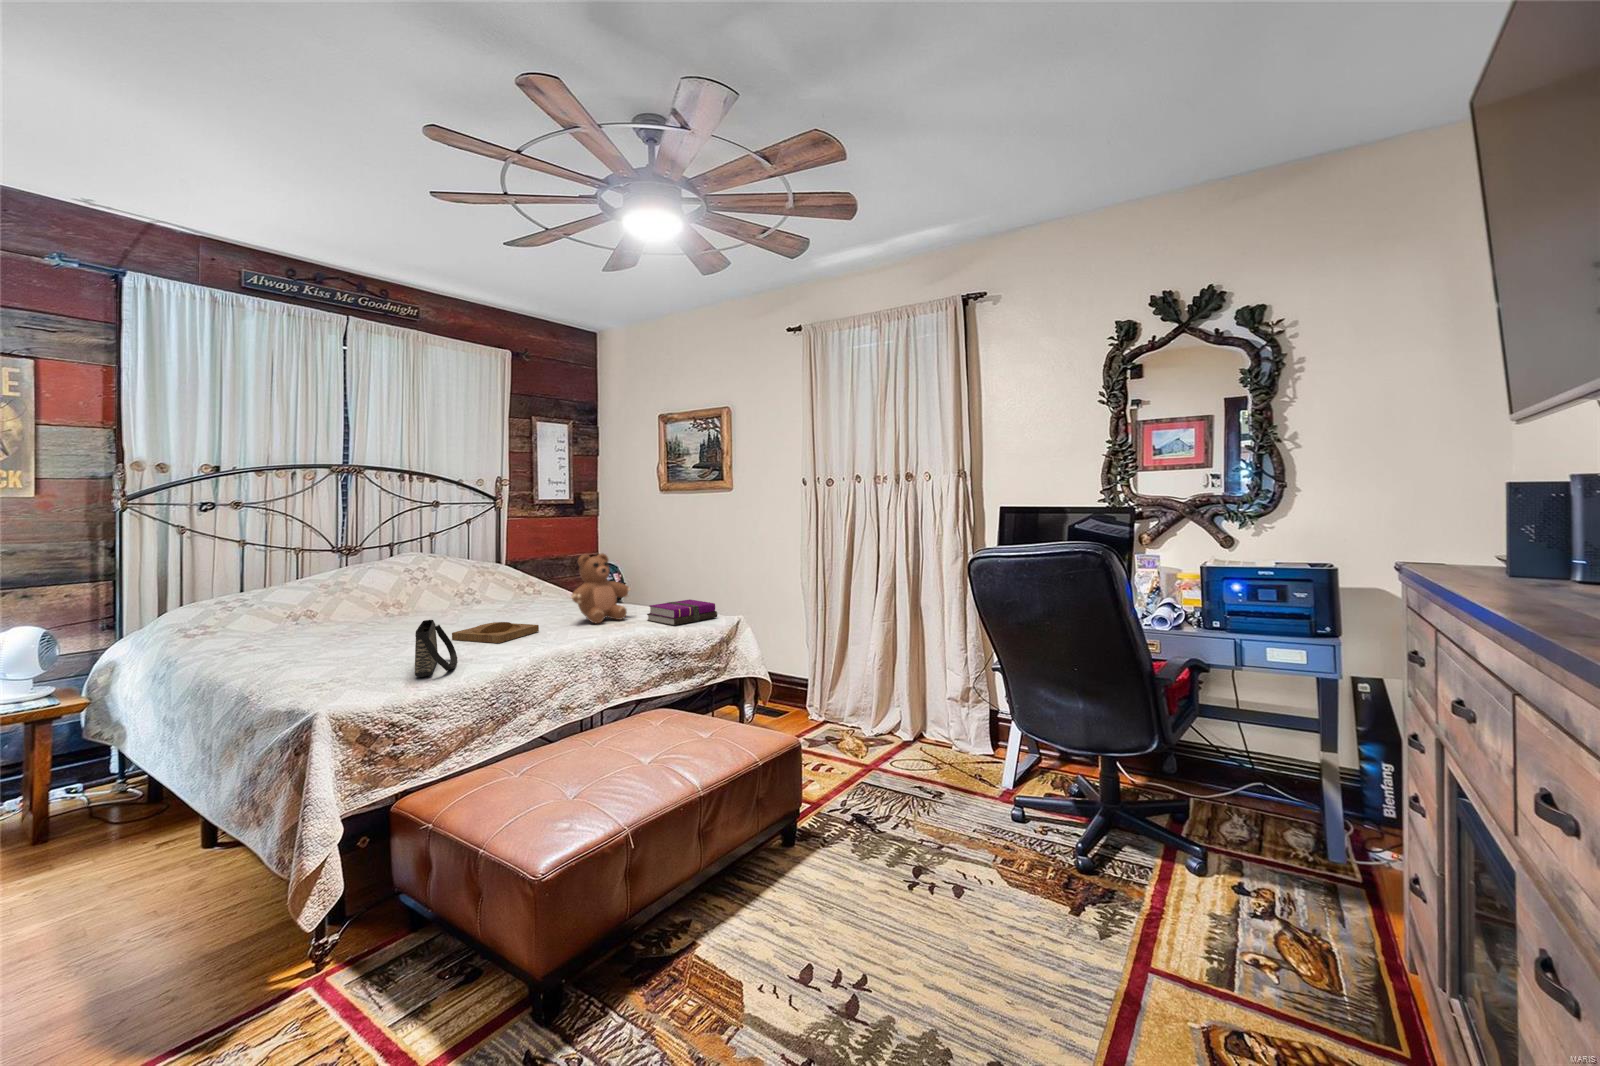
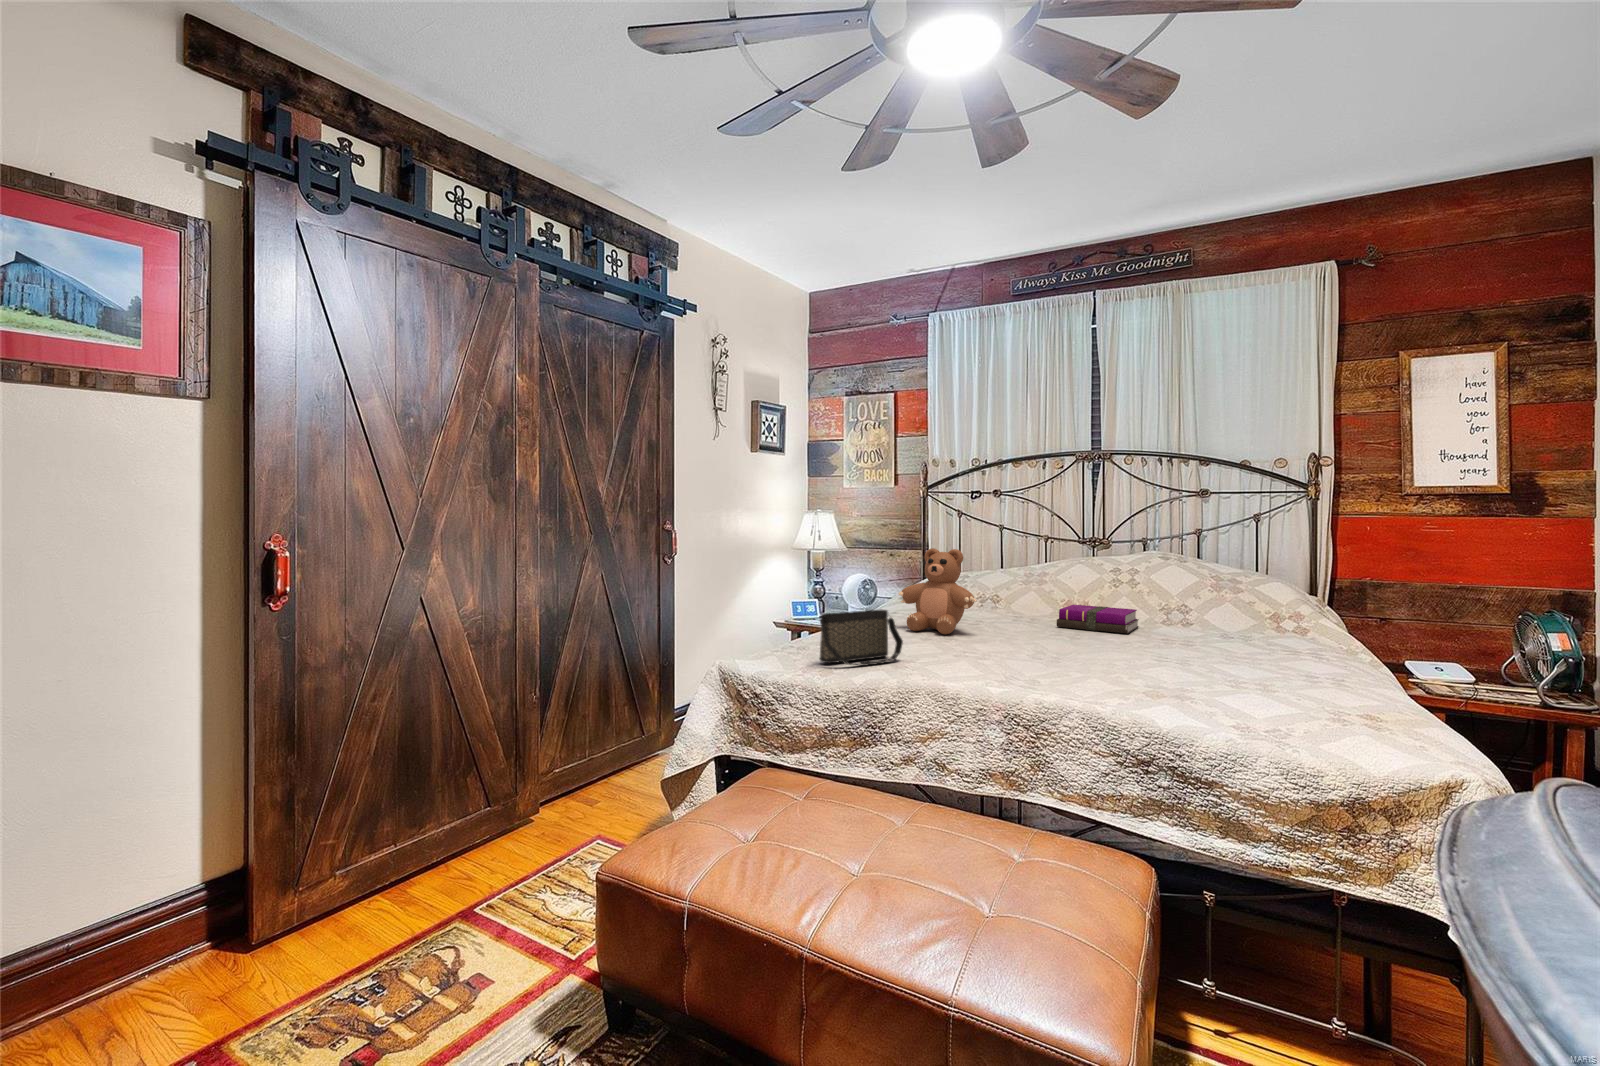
teddy bear: present [571,554,631,623] -> present [899,548,976,634]
notebook: present [647,600,718,625] -> present [1057,605,1139,633]
tray: present [452,622,539,643] -> none [982,640,1066,666]

